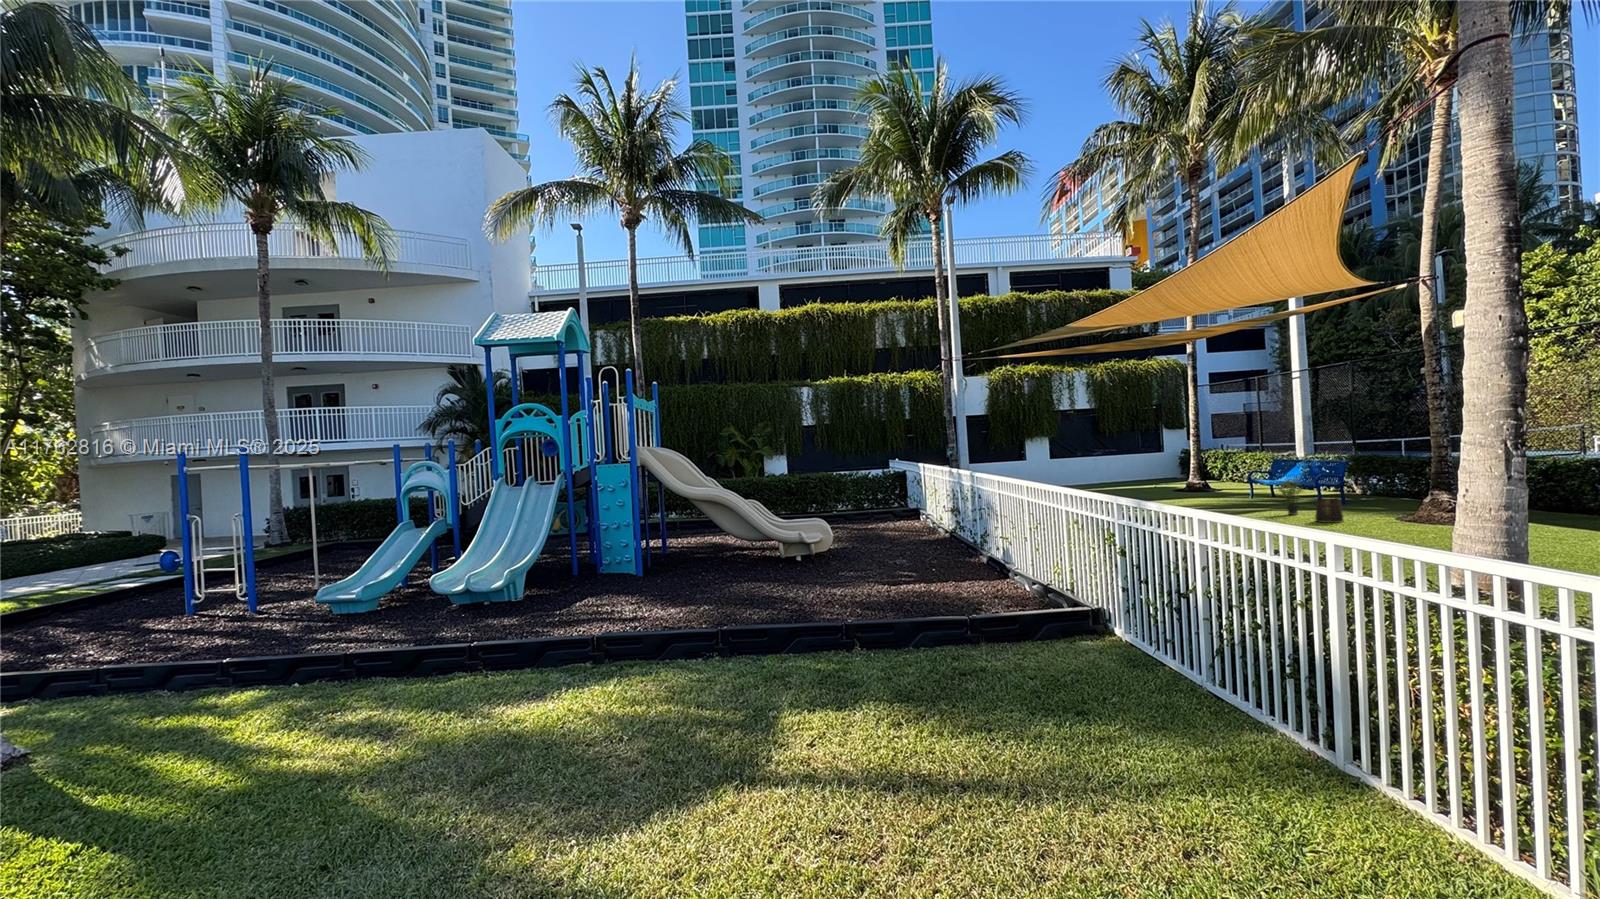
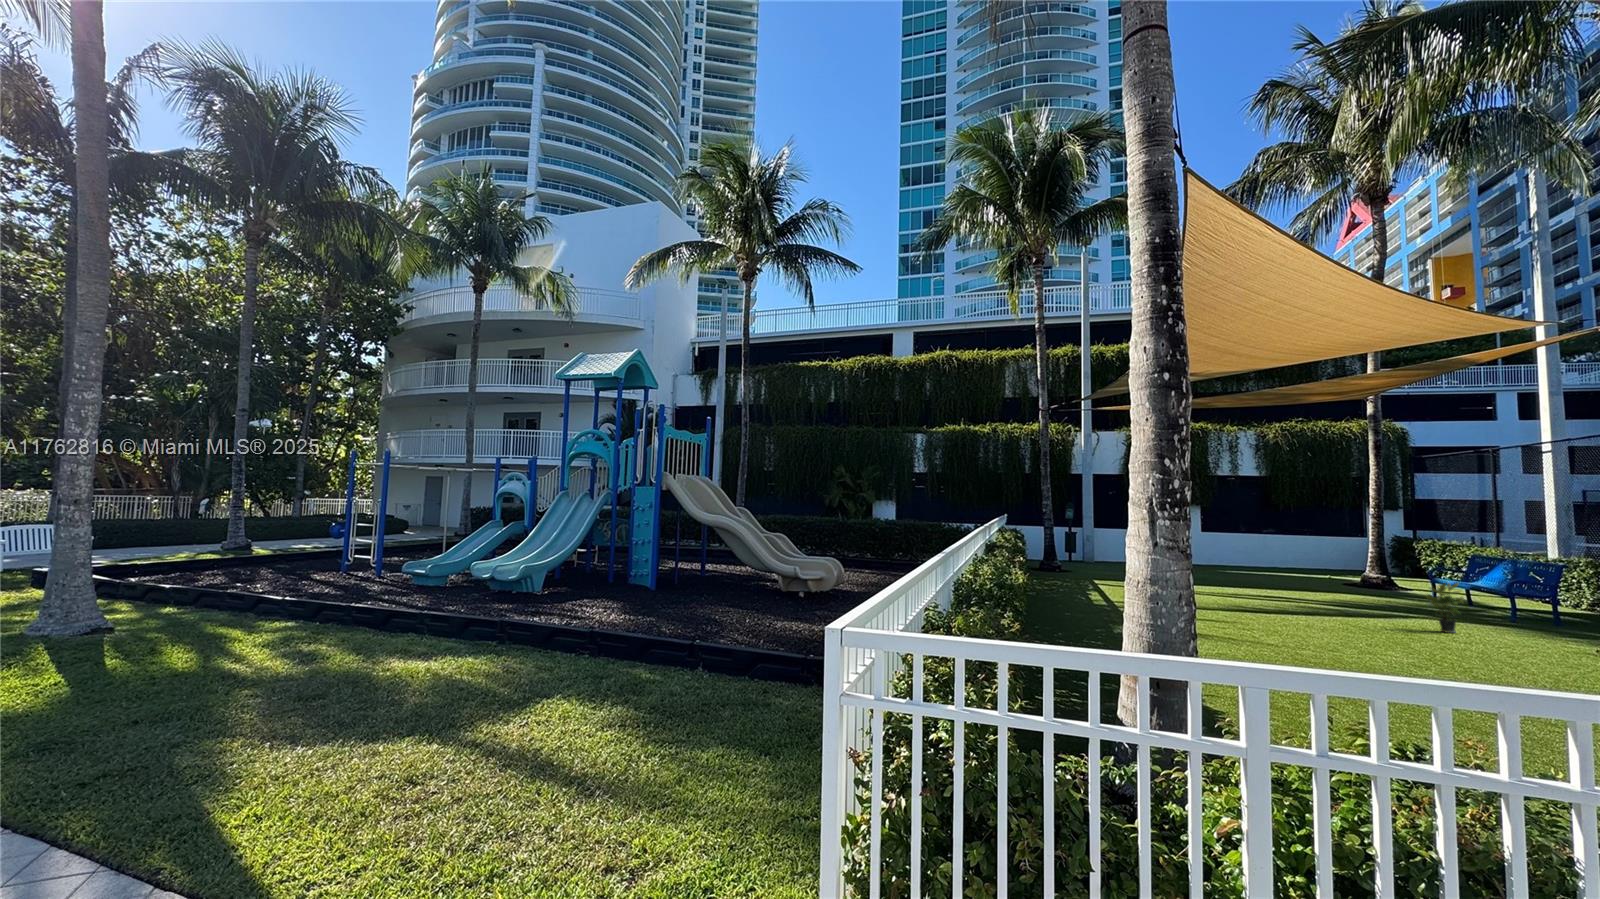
bucket: present [1315,497,1343,523] -> none [1463,612,1508,652]

